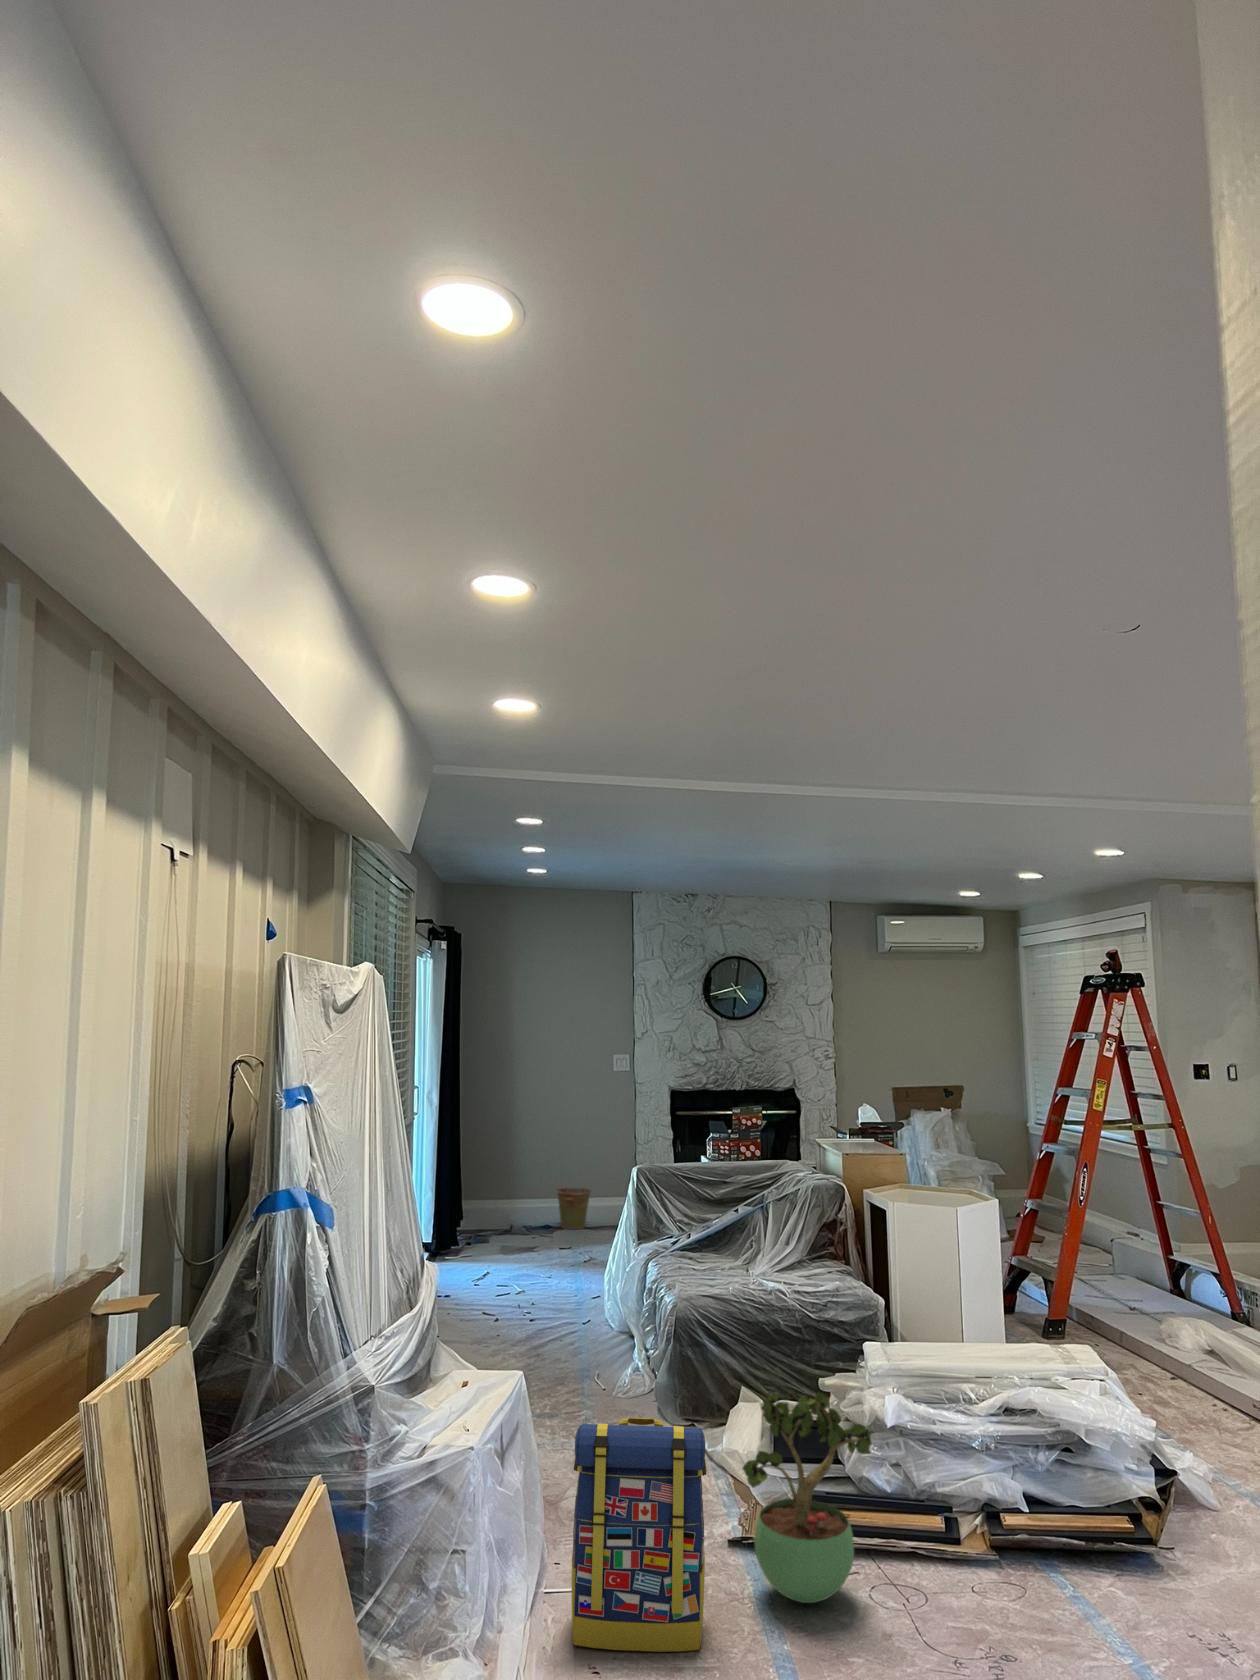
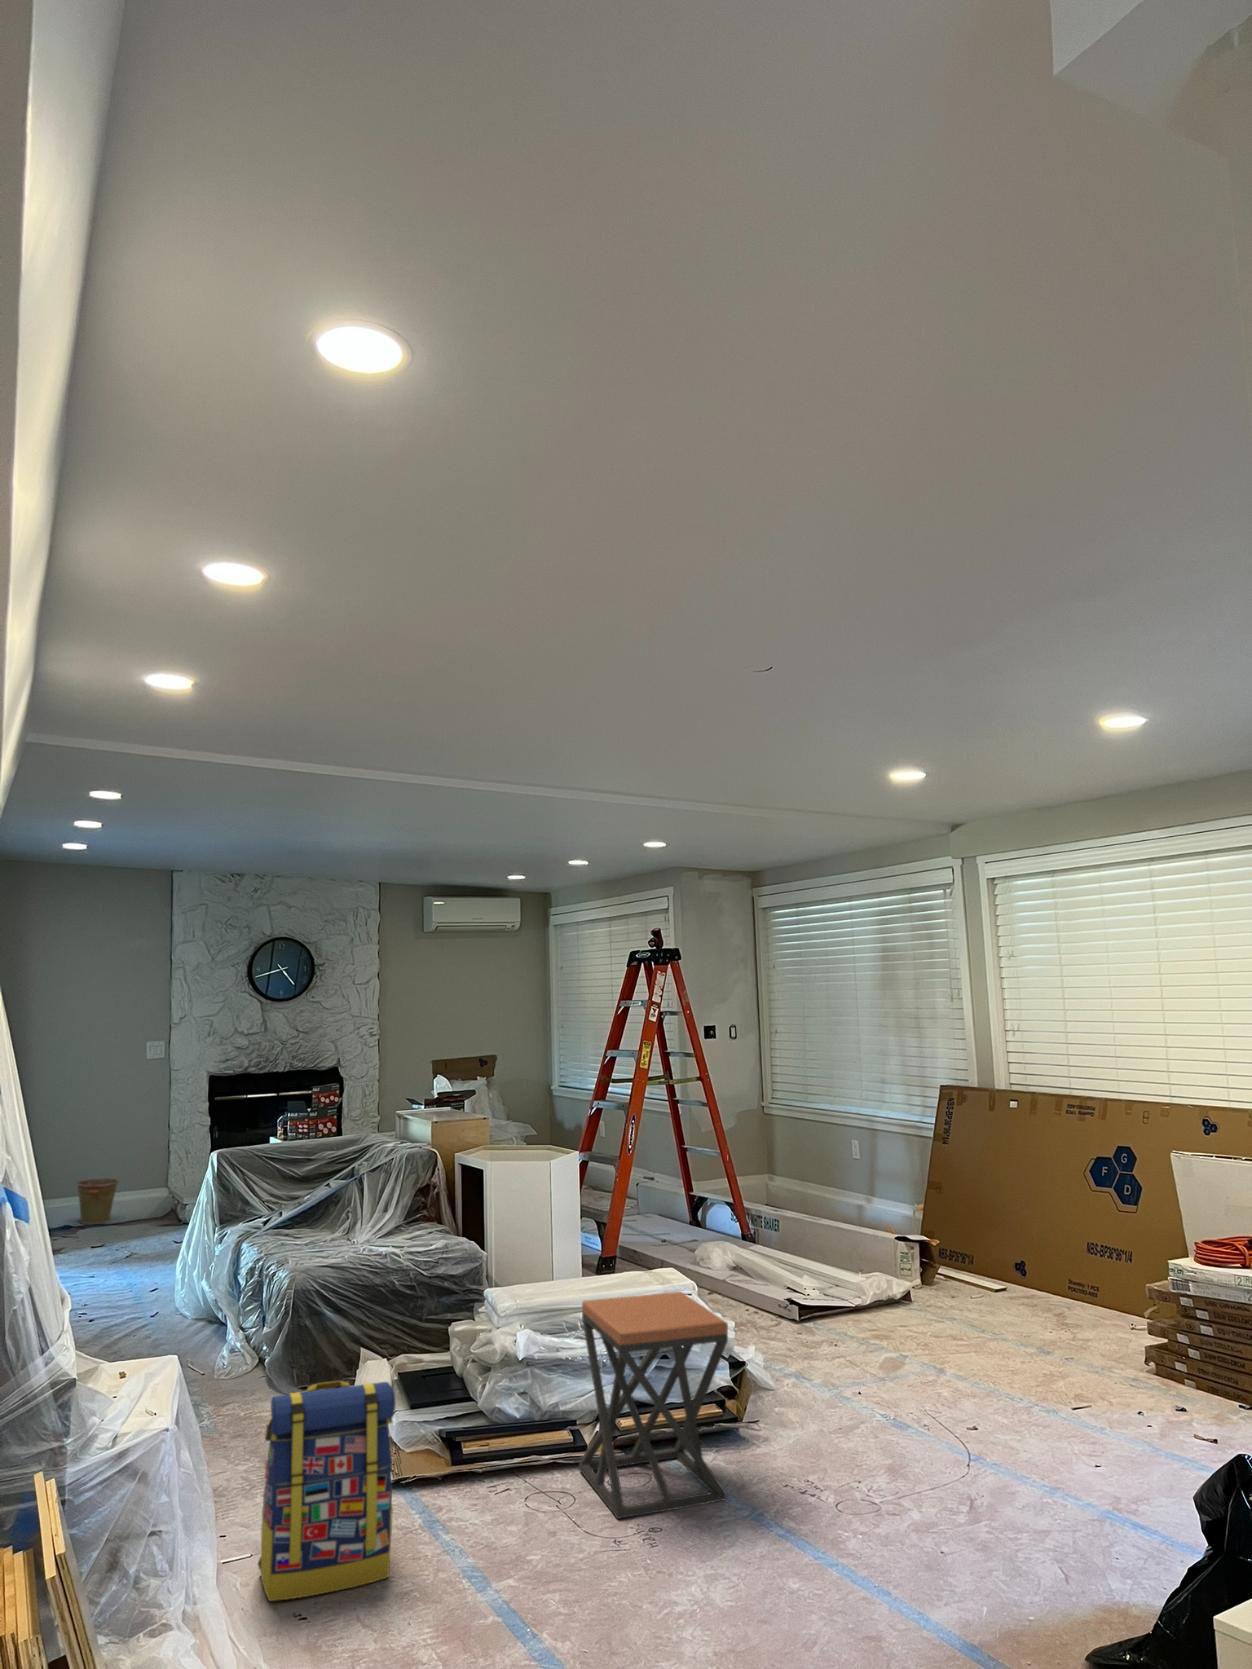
stool: none [947,1369,1133,1656] -> present [579,1292,728,1519]
potted plant: present [742,1391,871,1603] -> none [415,1333,531,1520]

